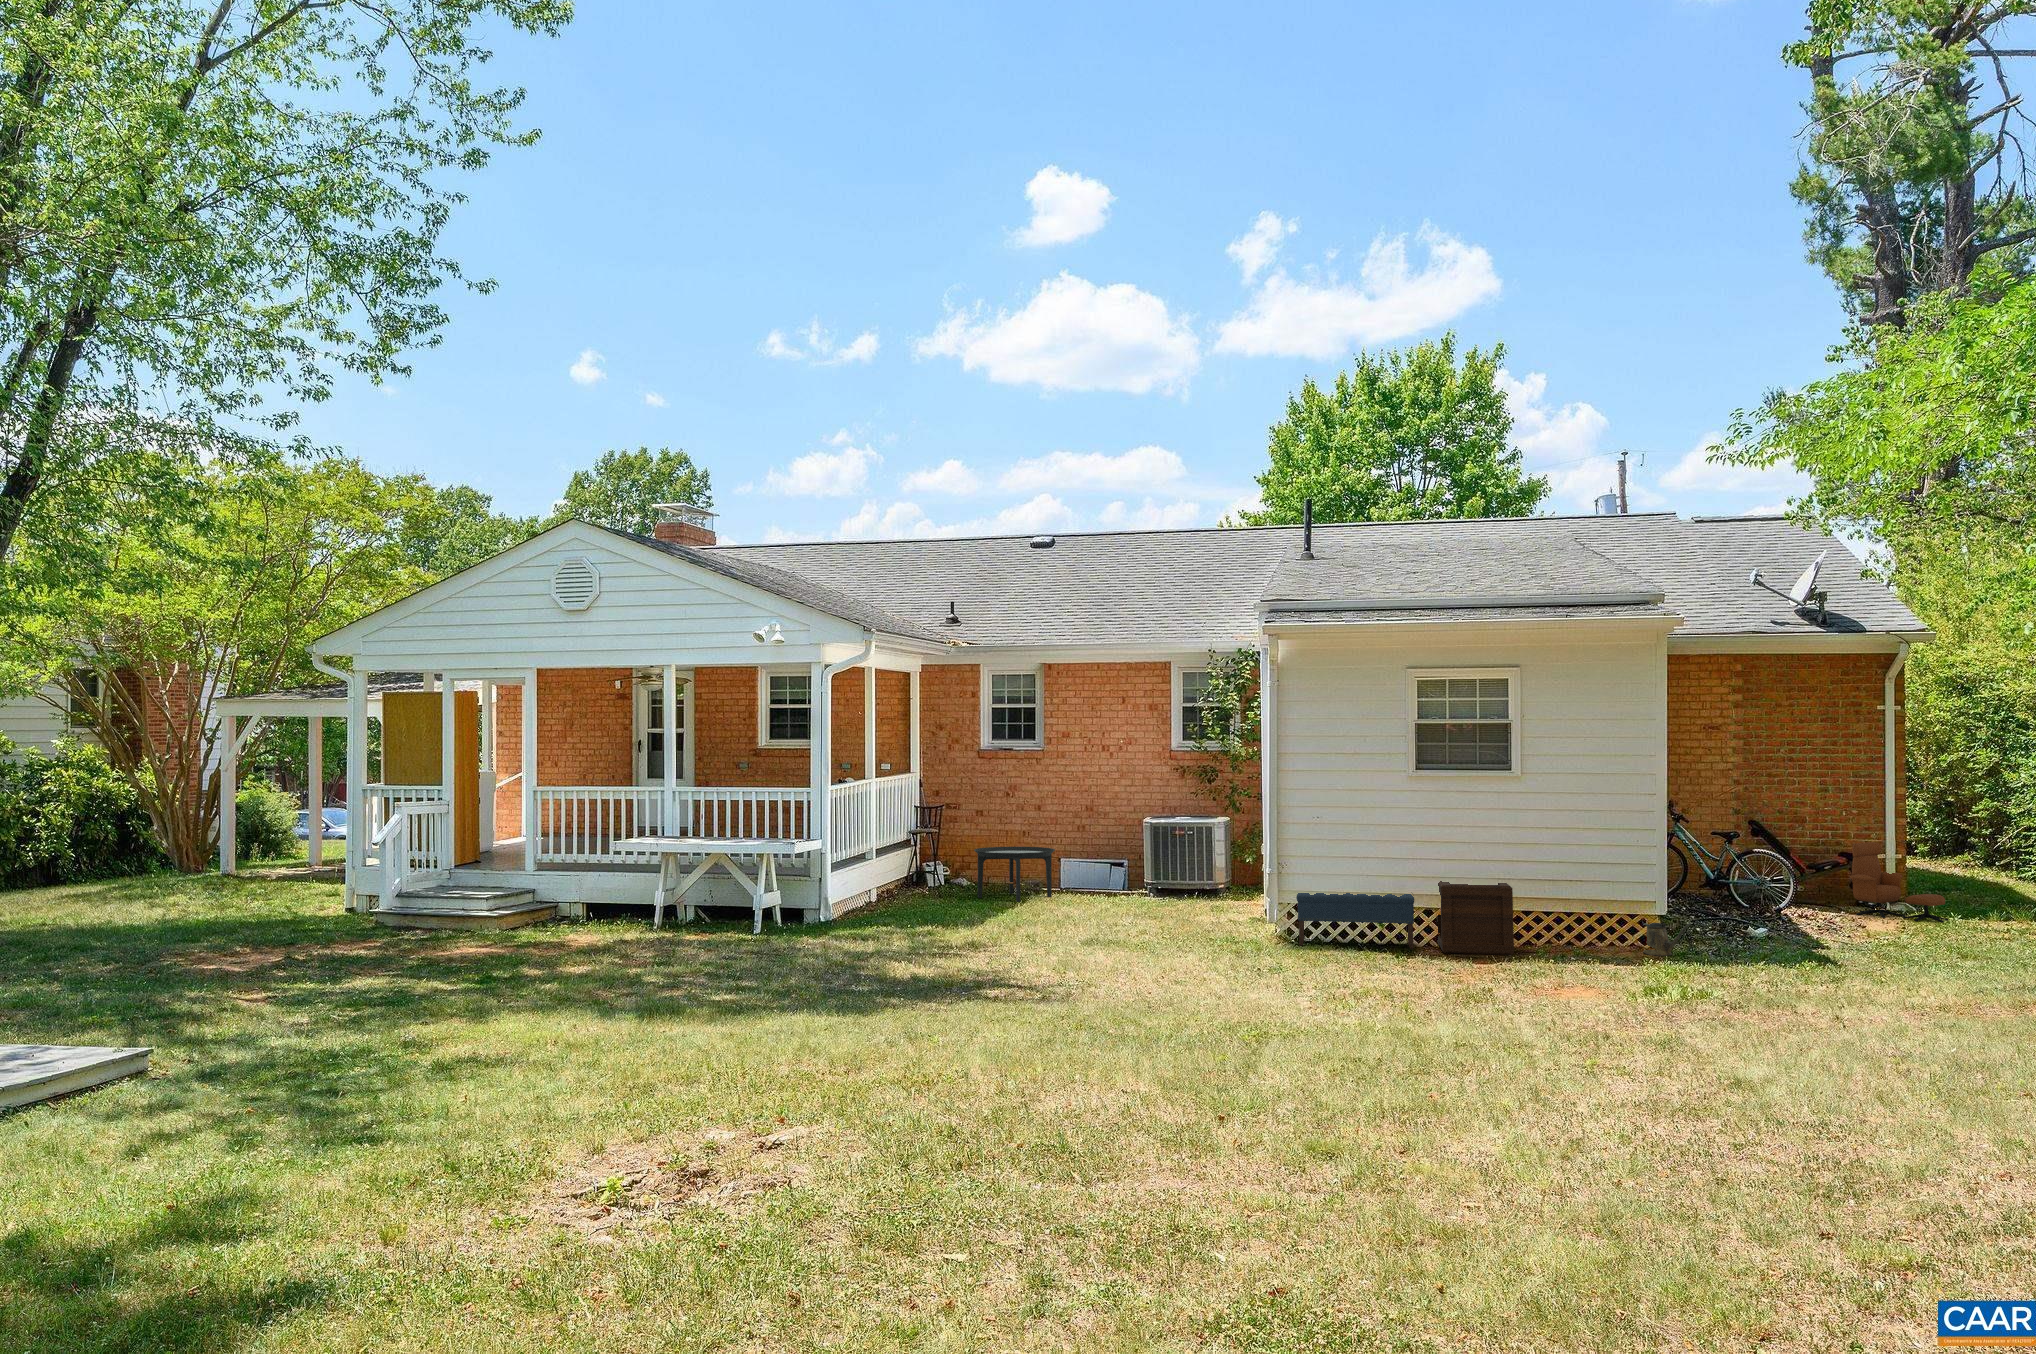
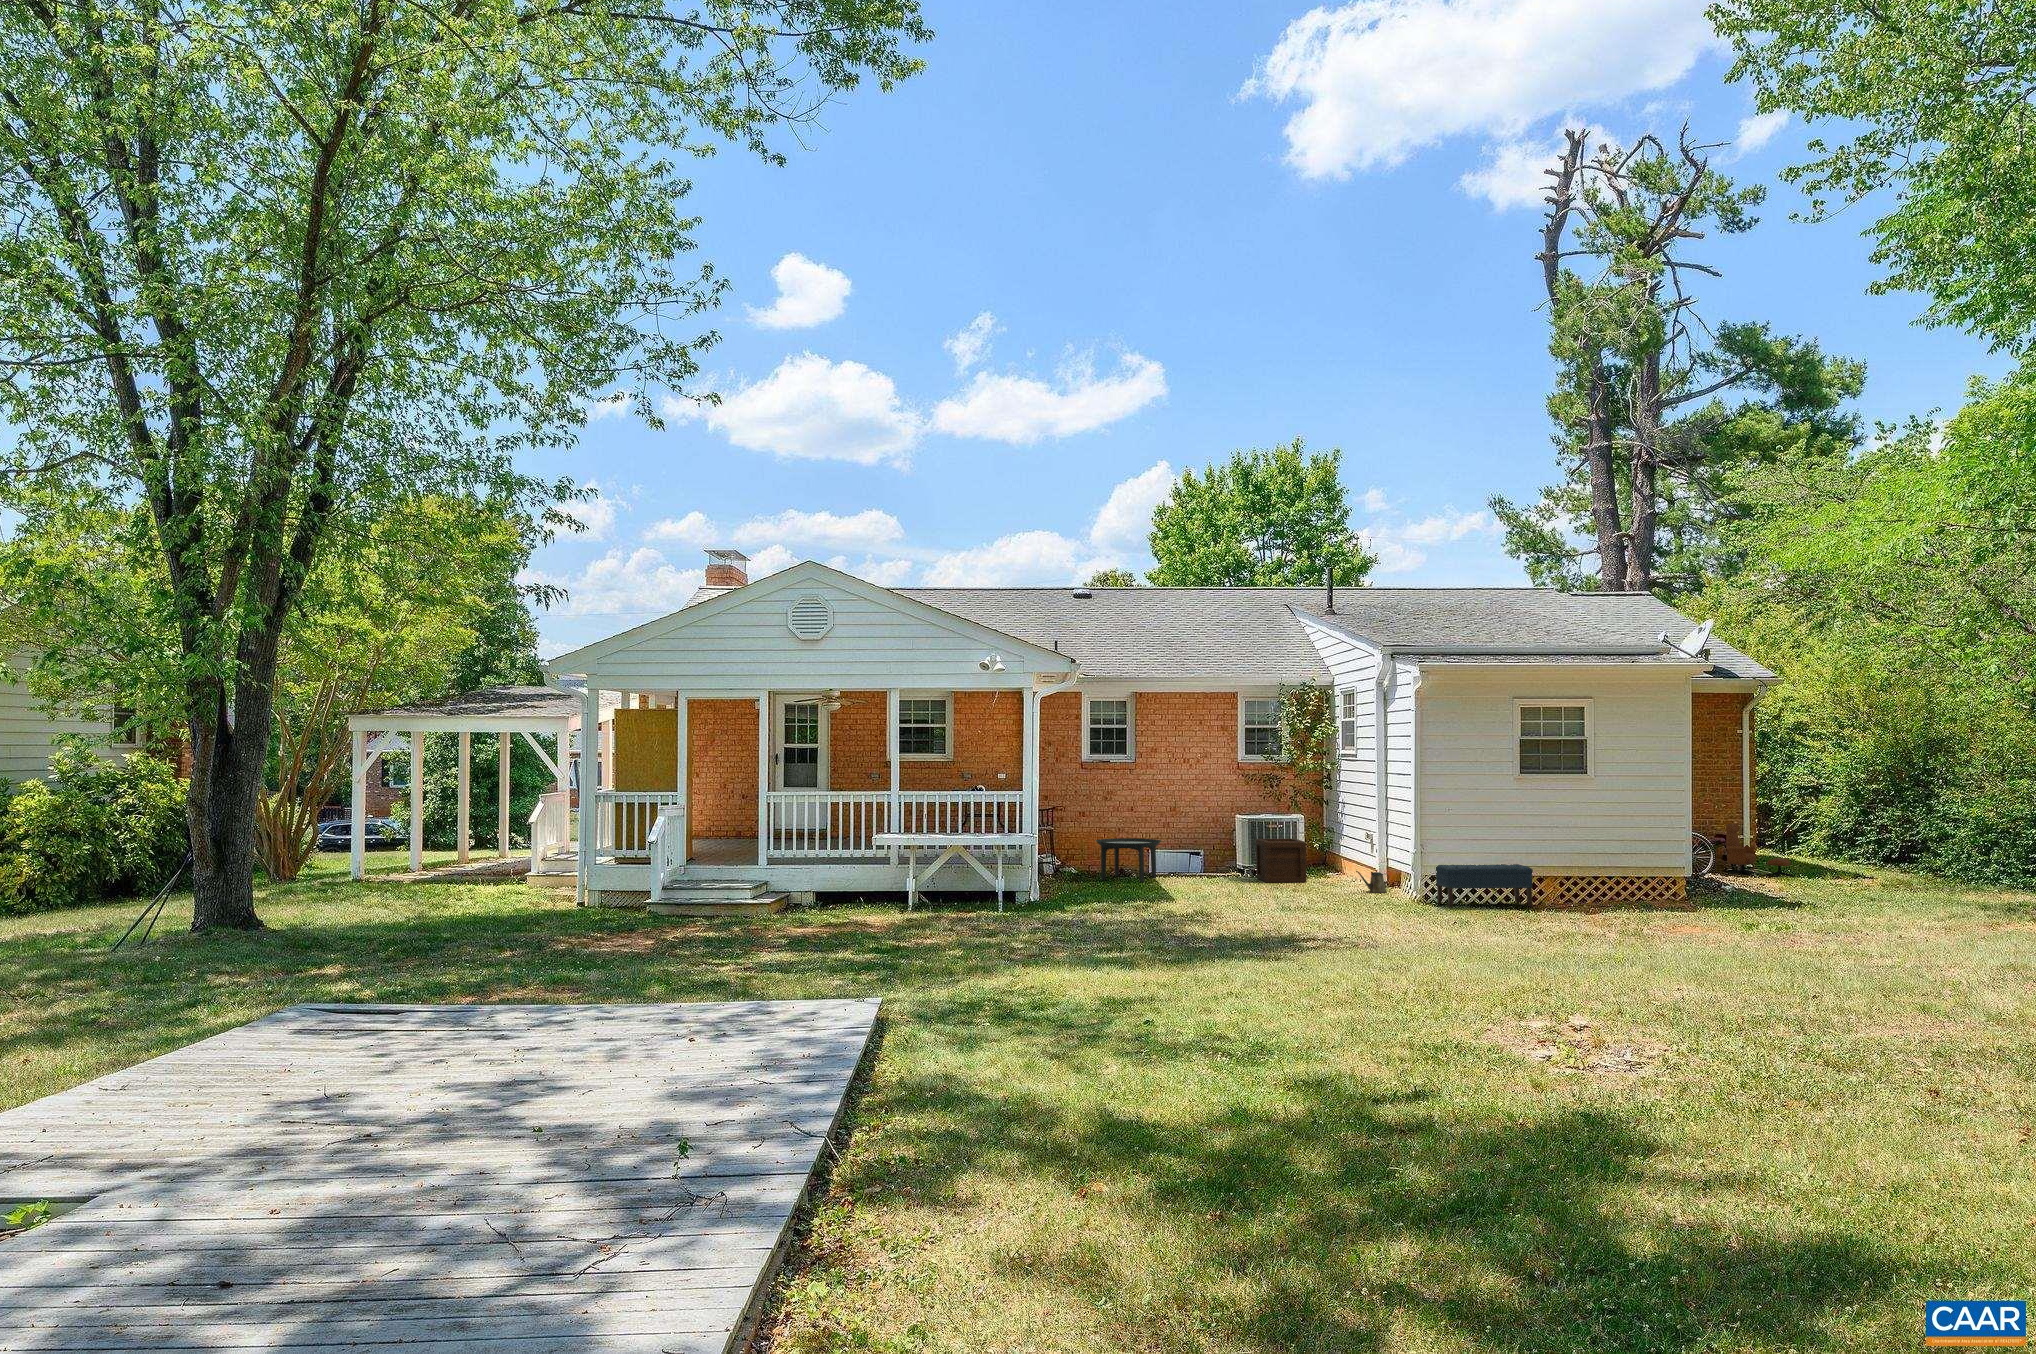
wooden crate: present [1437,881,1514,955] -> present [1256,839,1307,883]
watering can: present [1643,923,1691,956] -> present [1356,871,1389,893]

